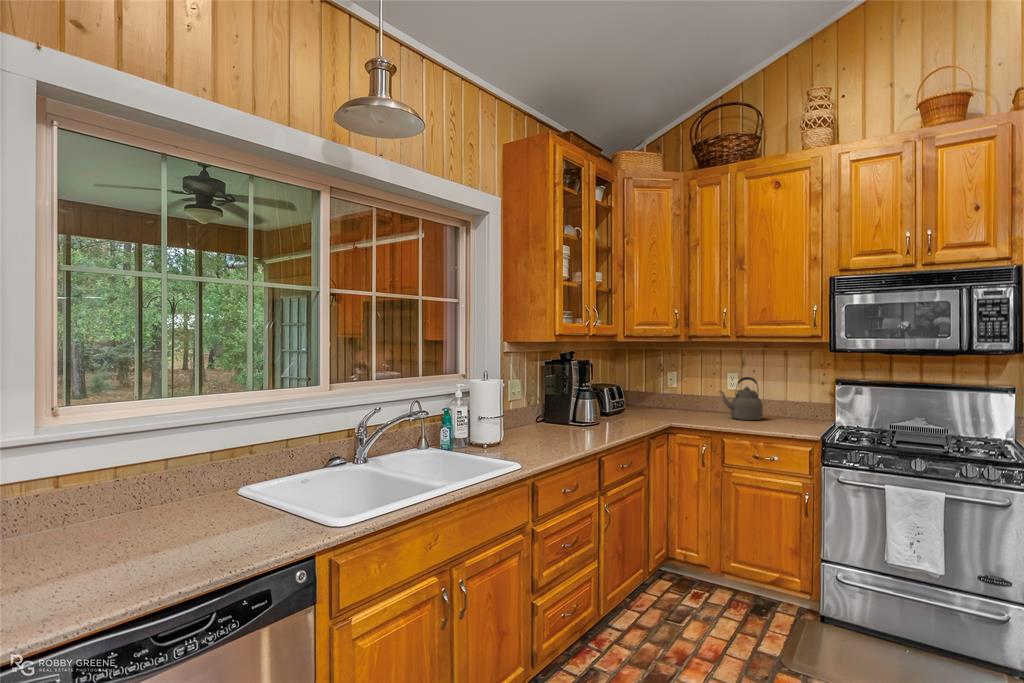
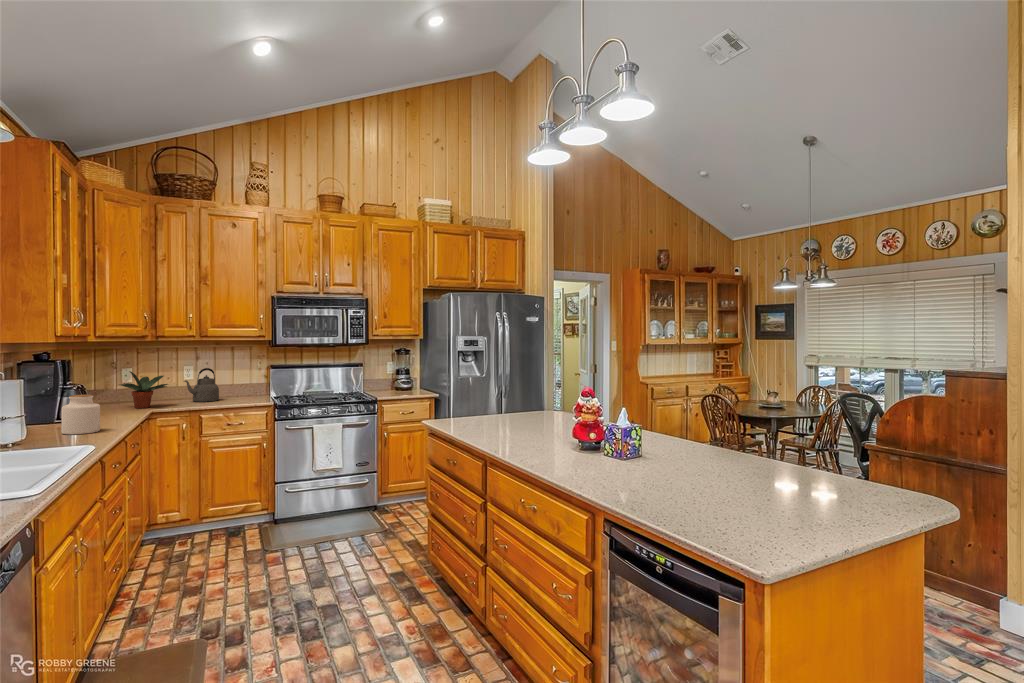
potted plant: none [648,375,699,419] -> present [120,371,168,408]
jar: none [547,400,581,444] -> present [61,395,100,434]

